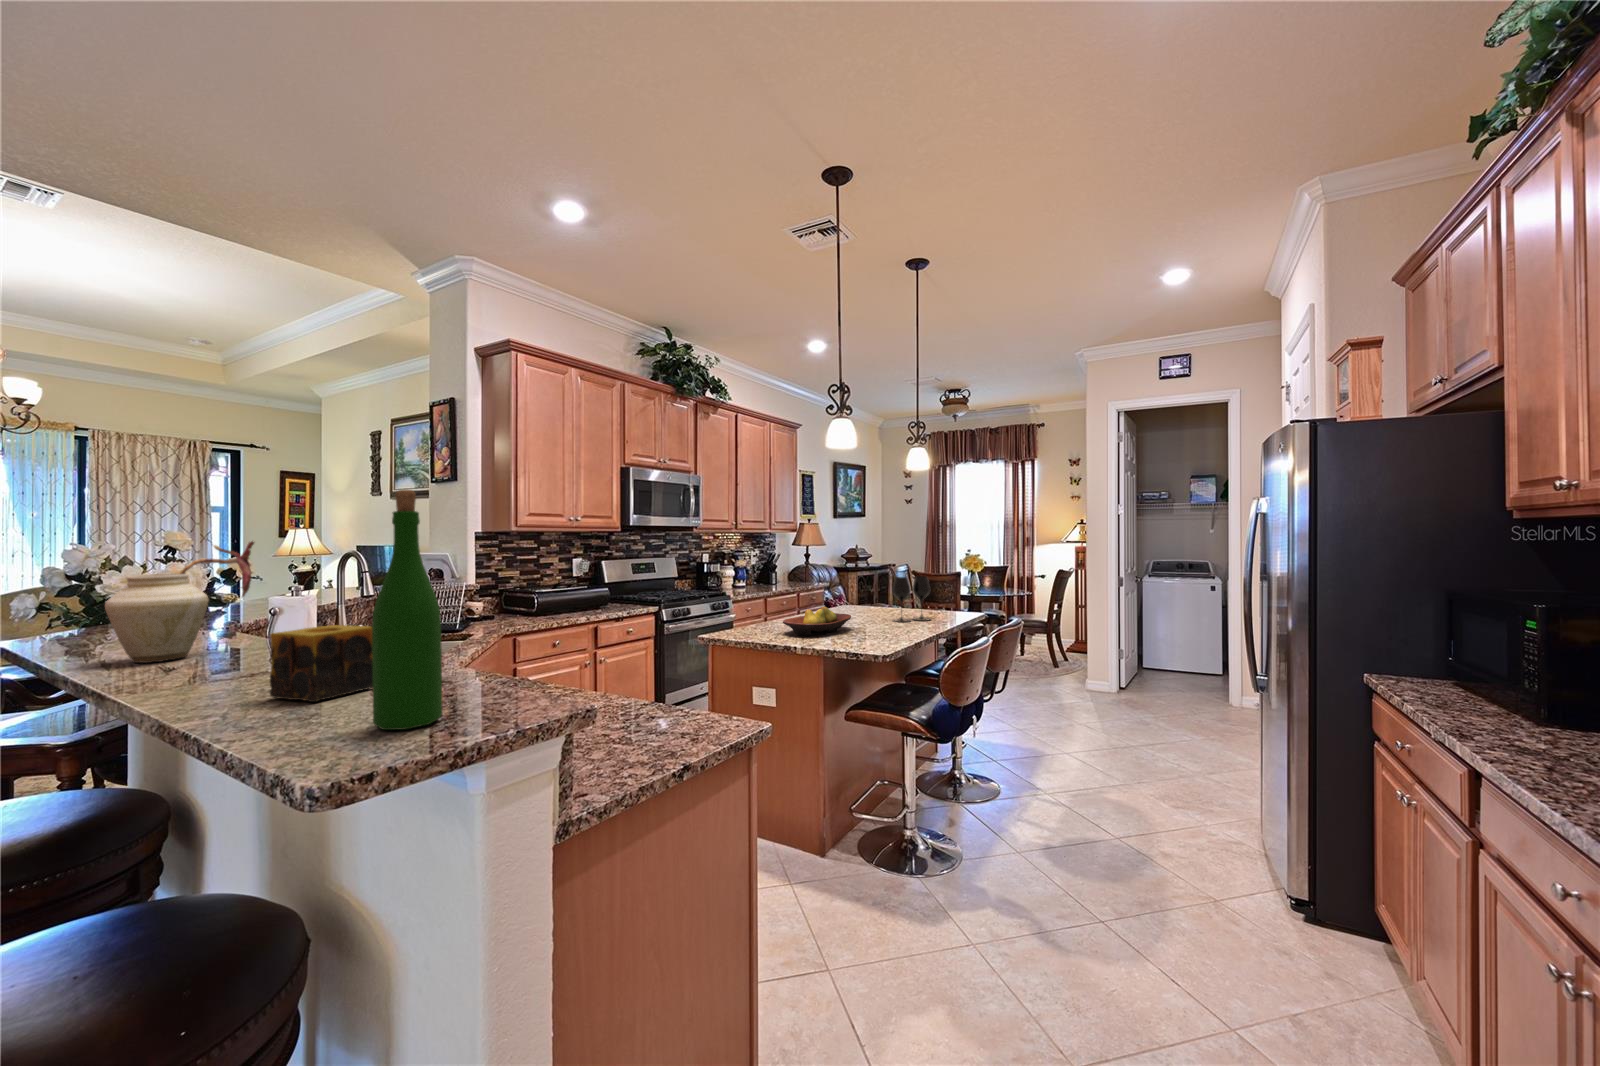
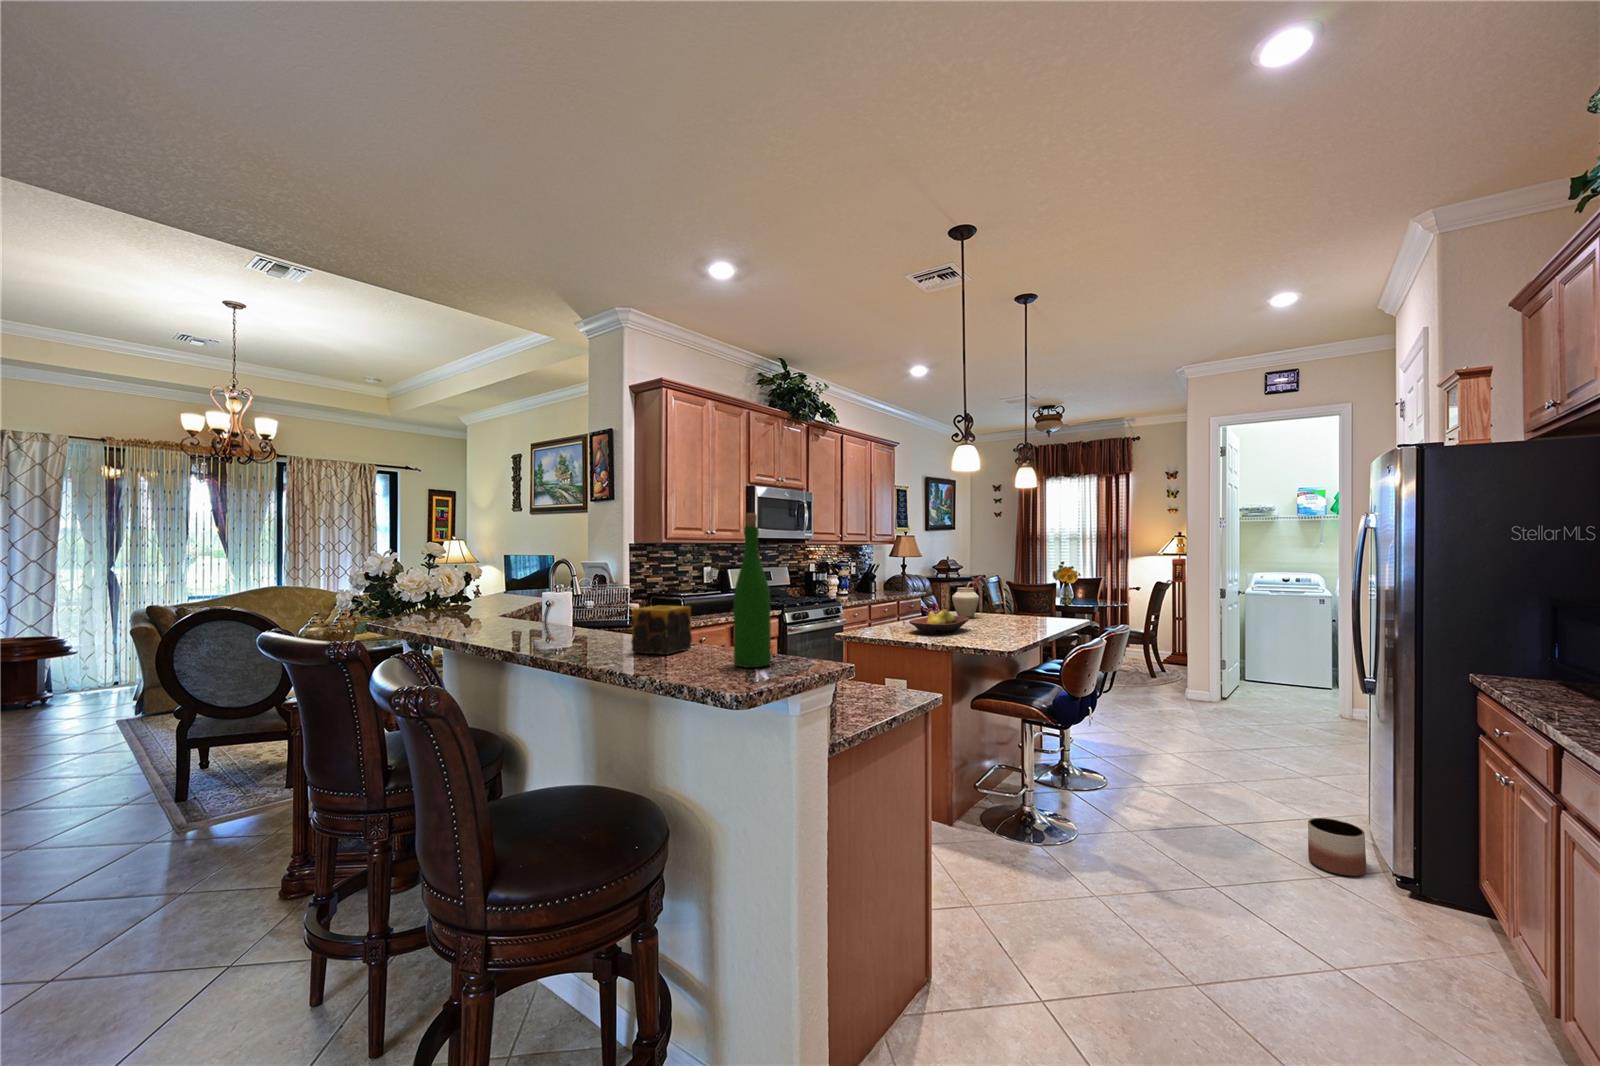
vase: present [105,541,254,663] -> present [952,576,982,618]
wine glass: present [892,576,930,622] -> none [1003,584,1039,625]
planter: none [1200,830,1258,895] -> present [1308,818,1366,876]

